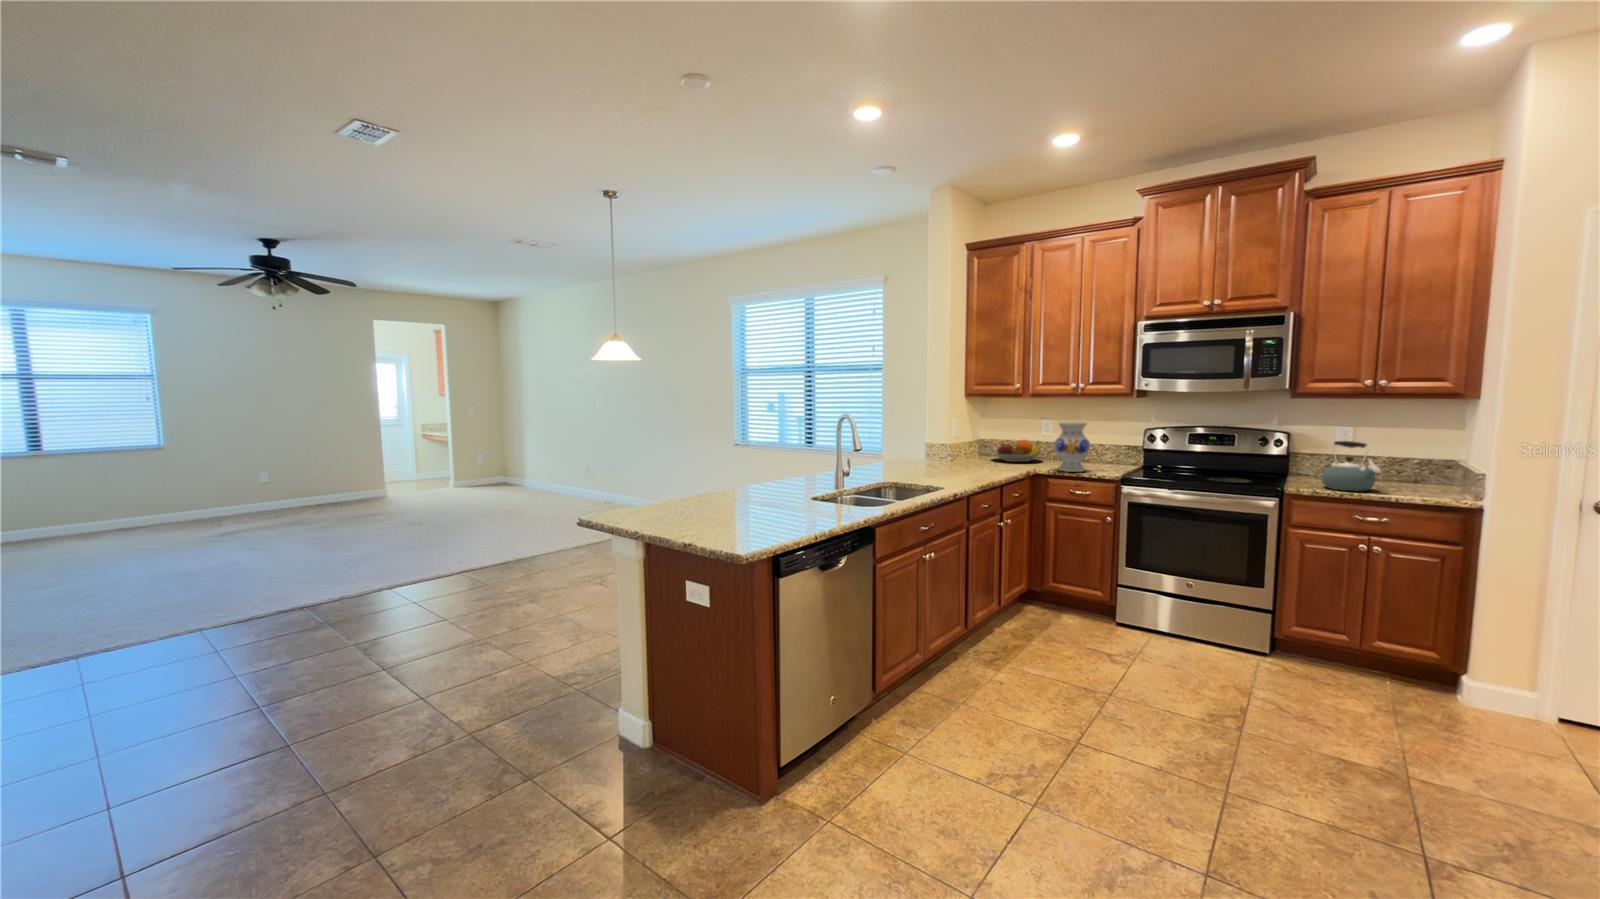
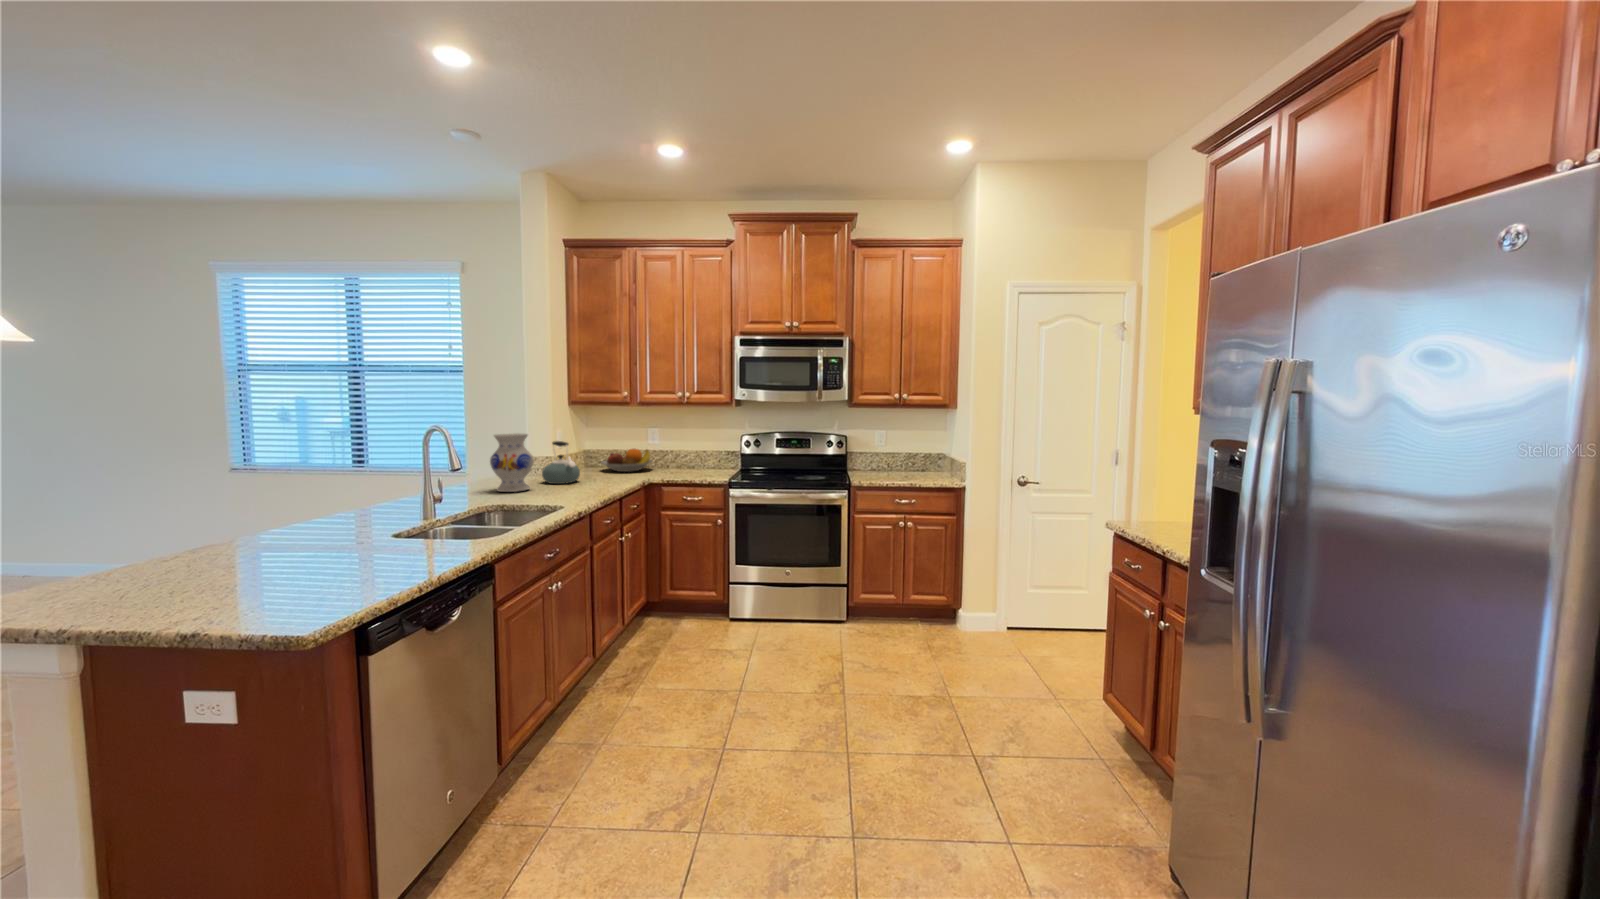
vase: present [1054,422,1090,472] -> present [490,433,534,492]
kettle: present [1321,441,1381,491] -> present [542,441,580,484]

